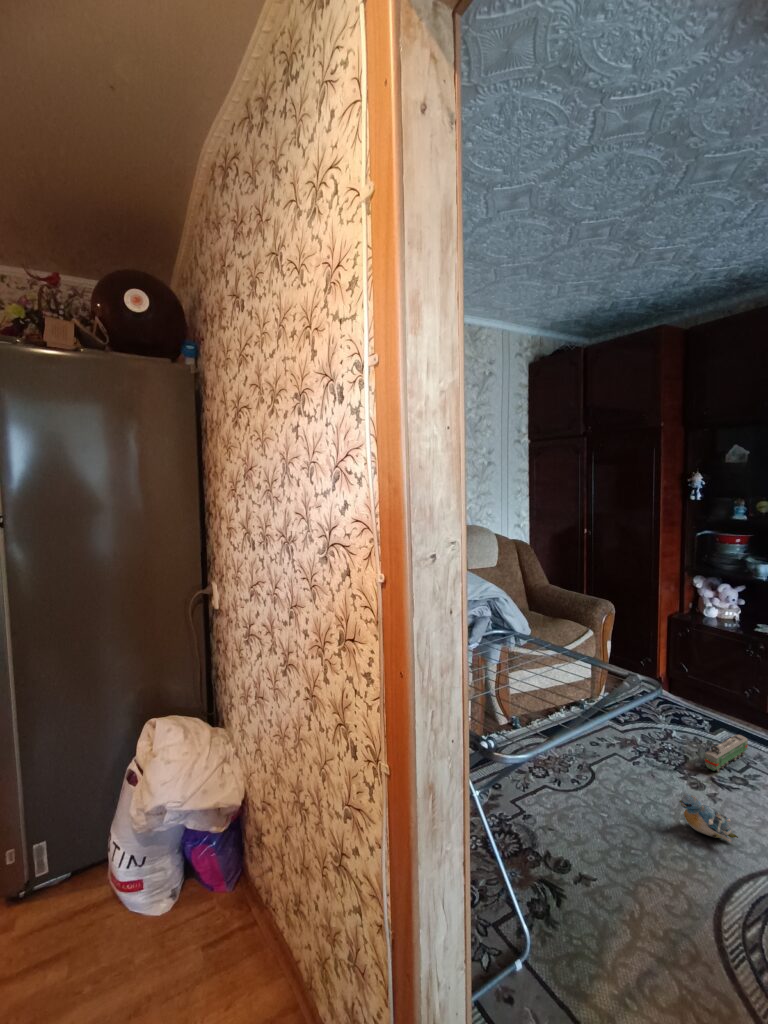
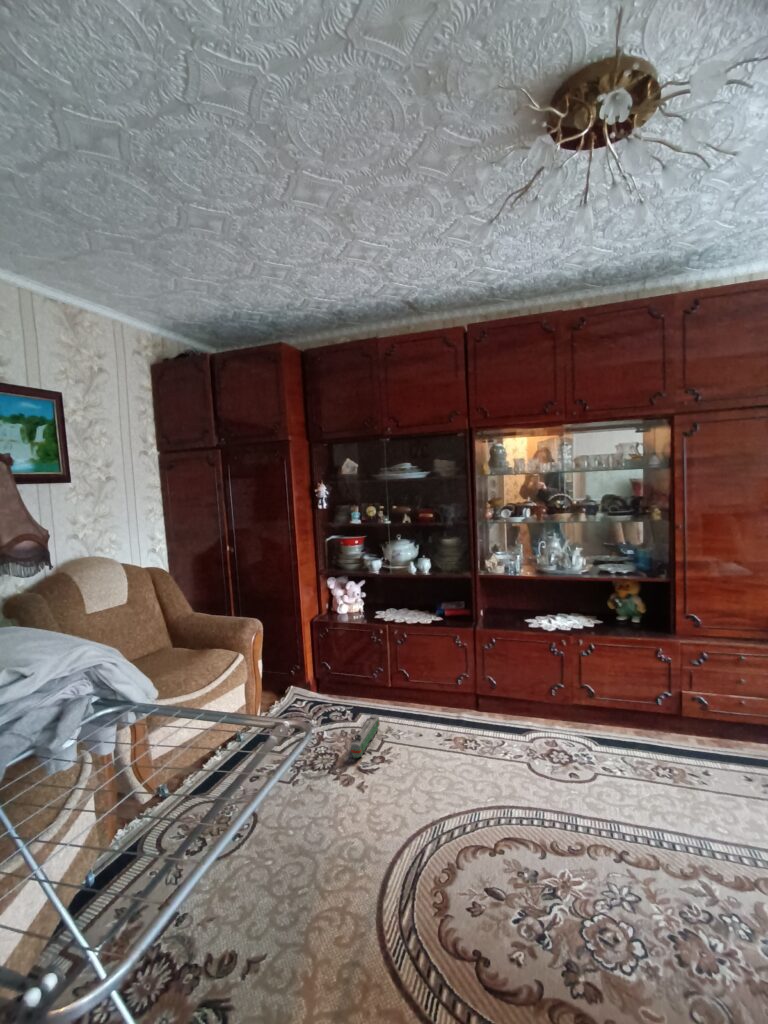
plush toy: present [679,794,738,842] -> none [335,796,382,829]

